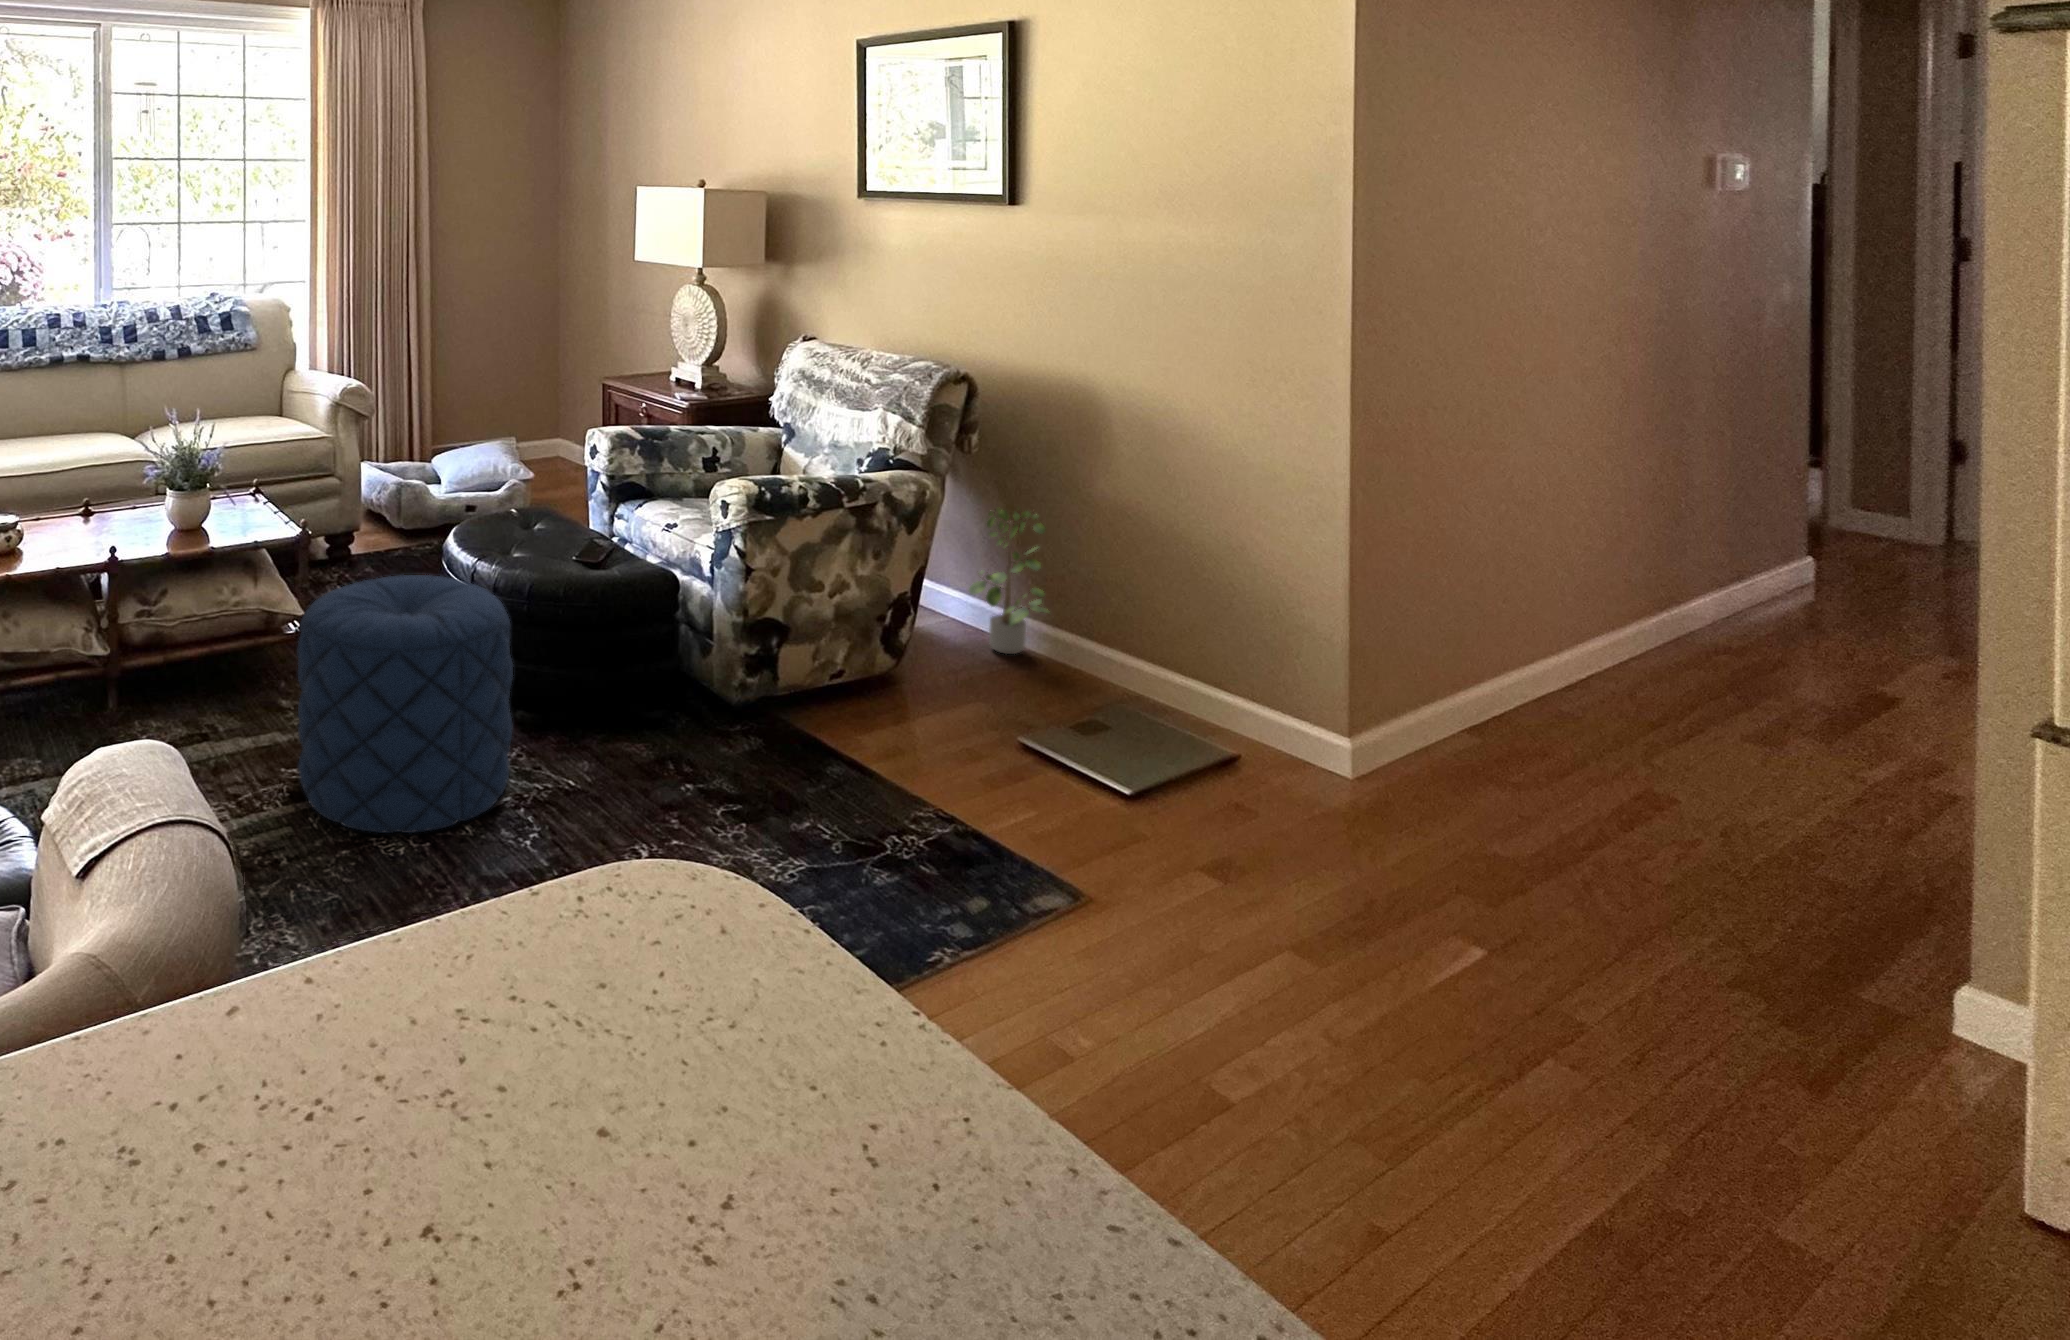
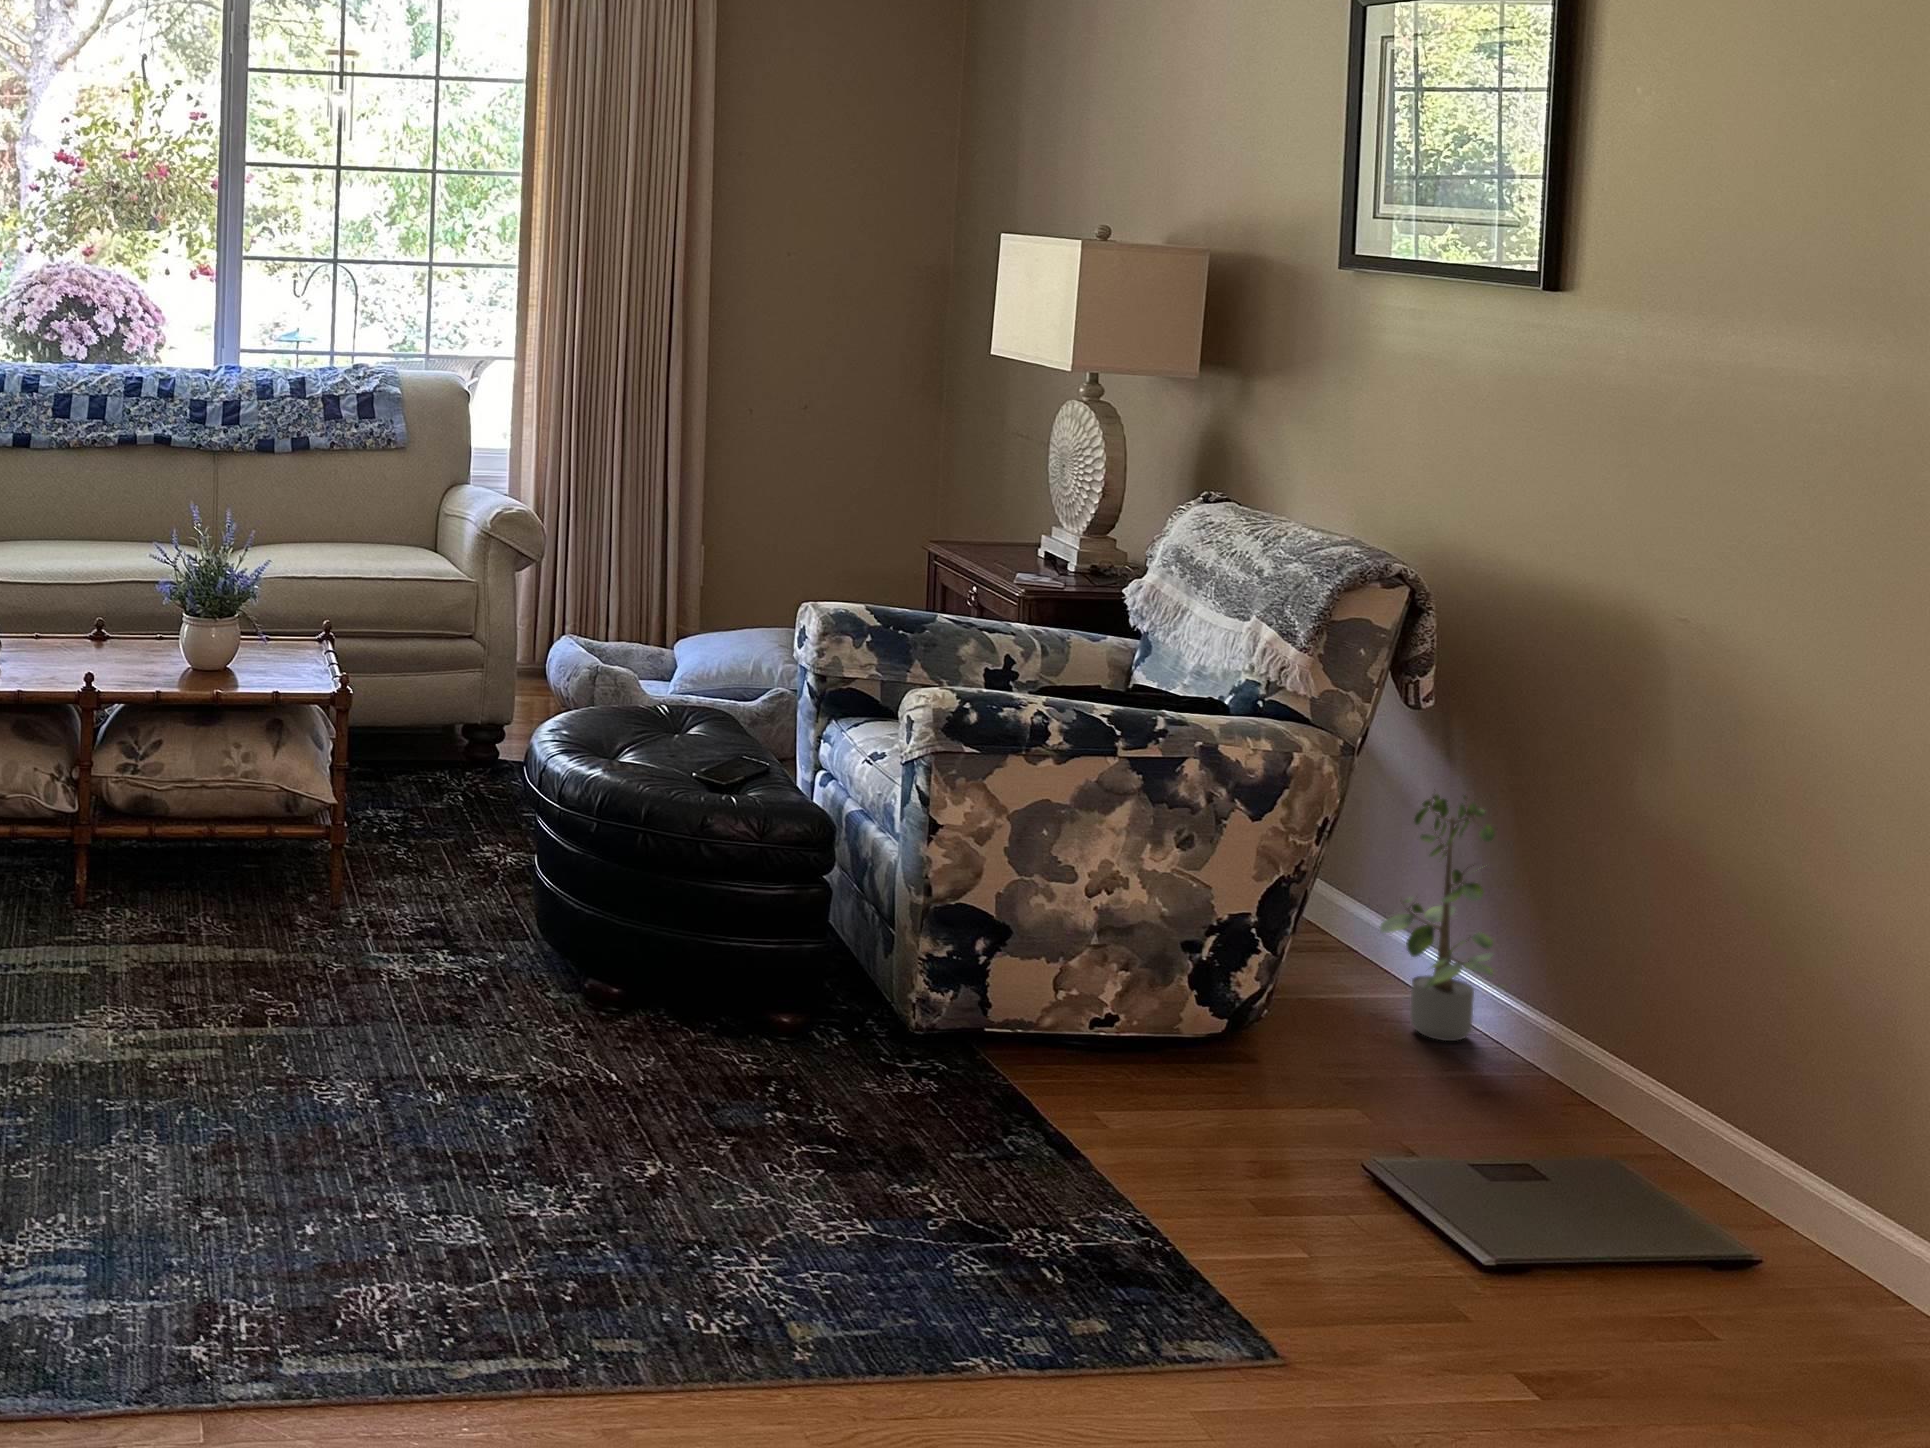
pouf: present [298,575,513,833] -> none [250,756,548,1090]

